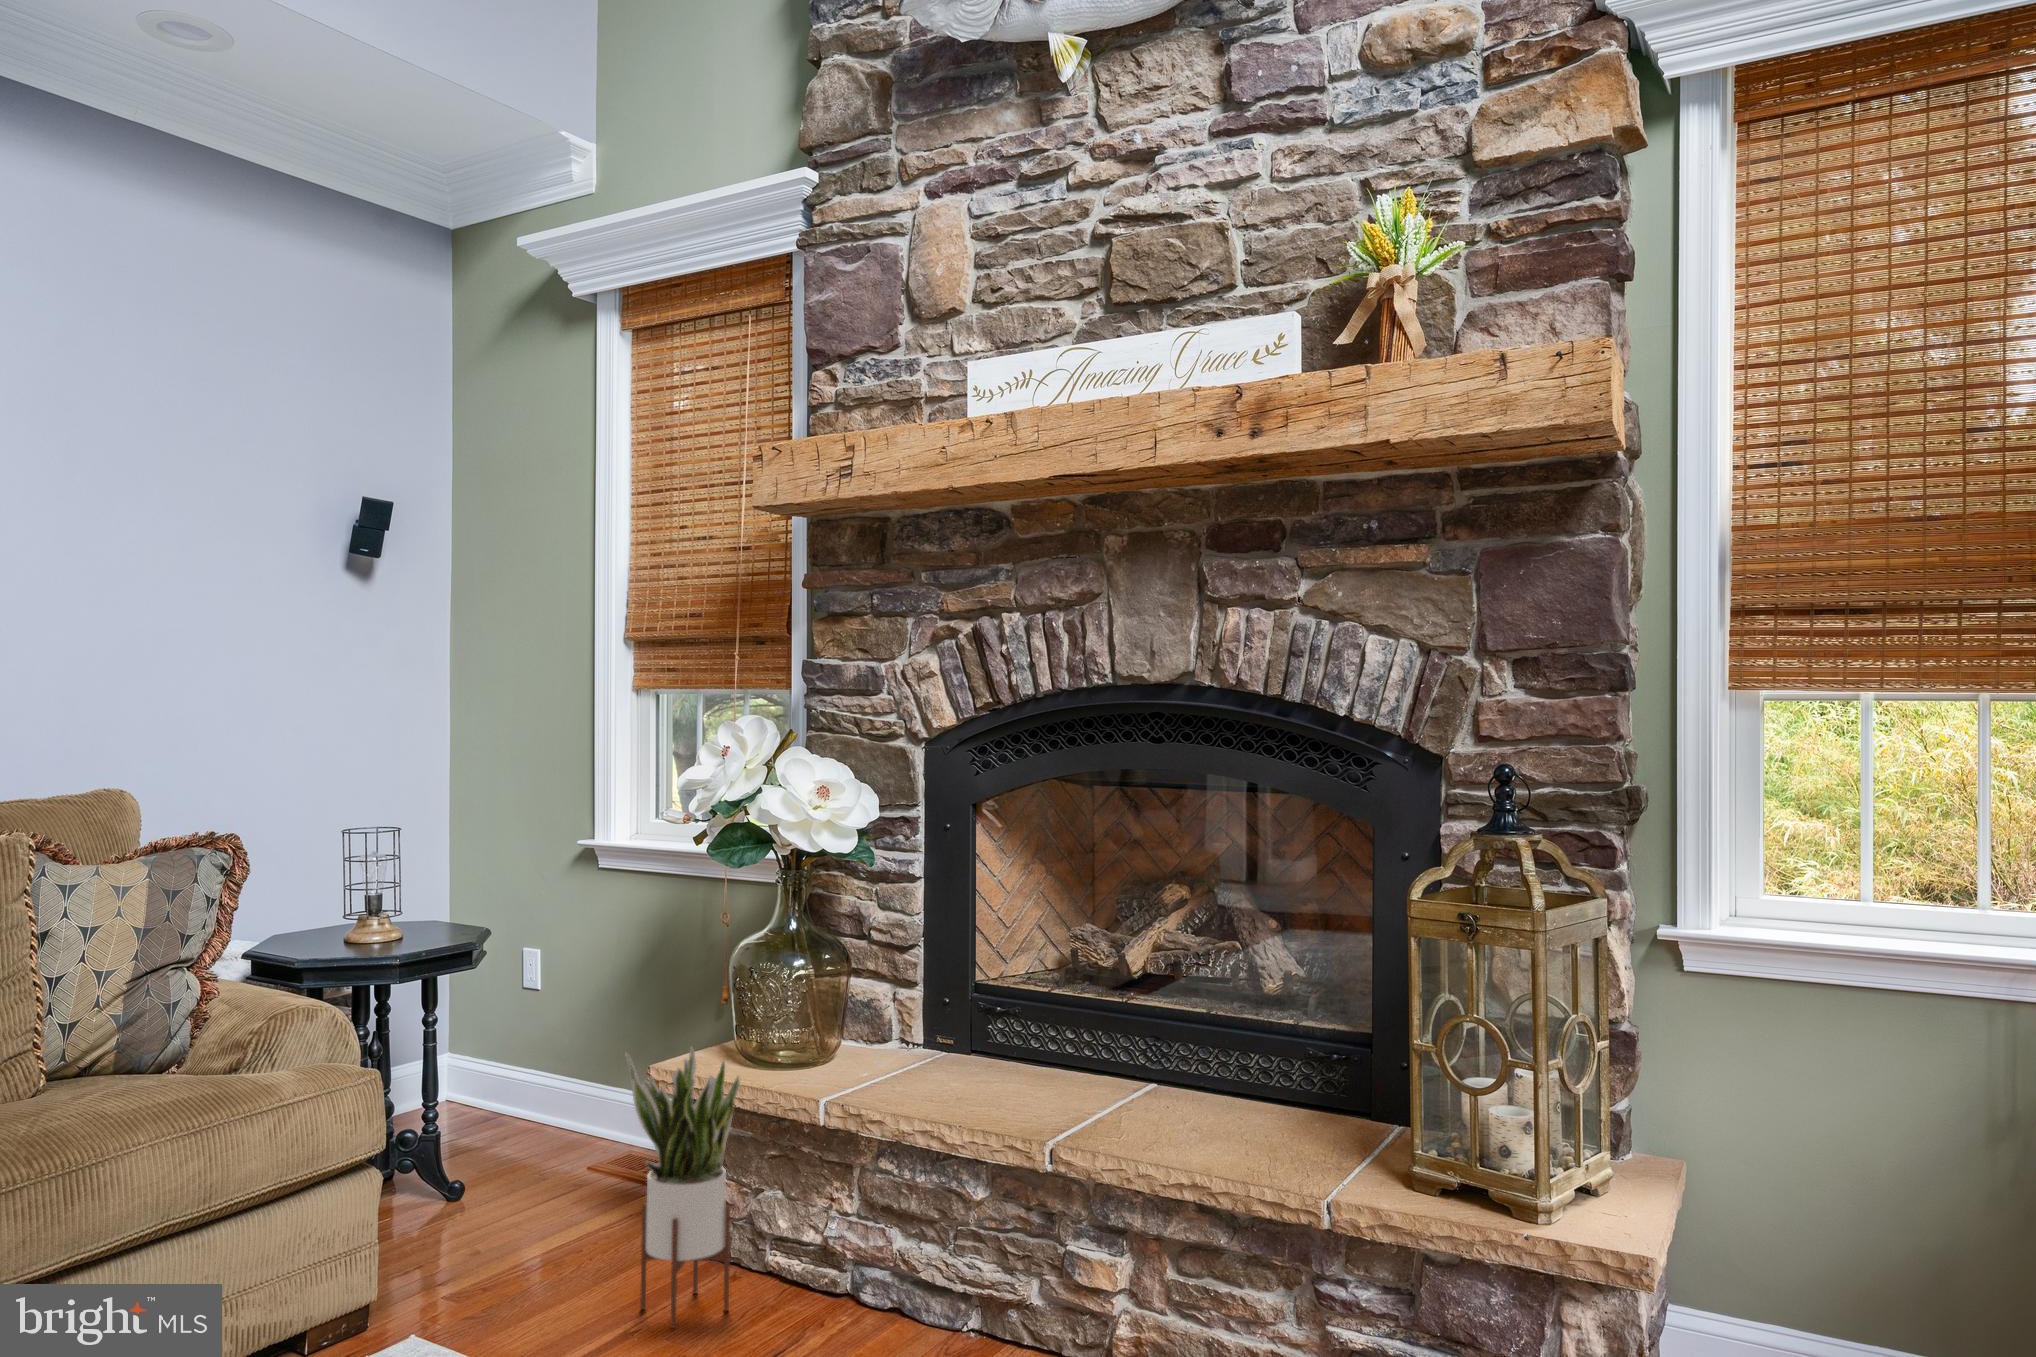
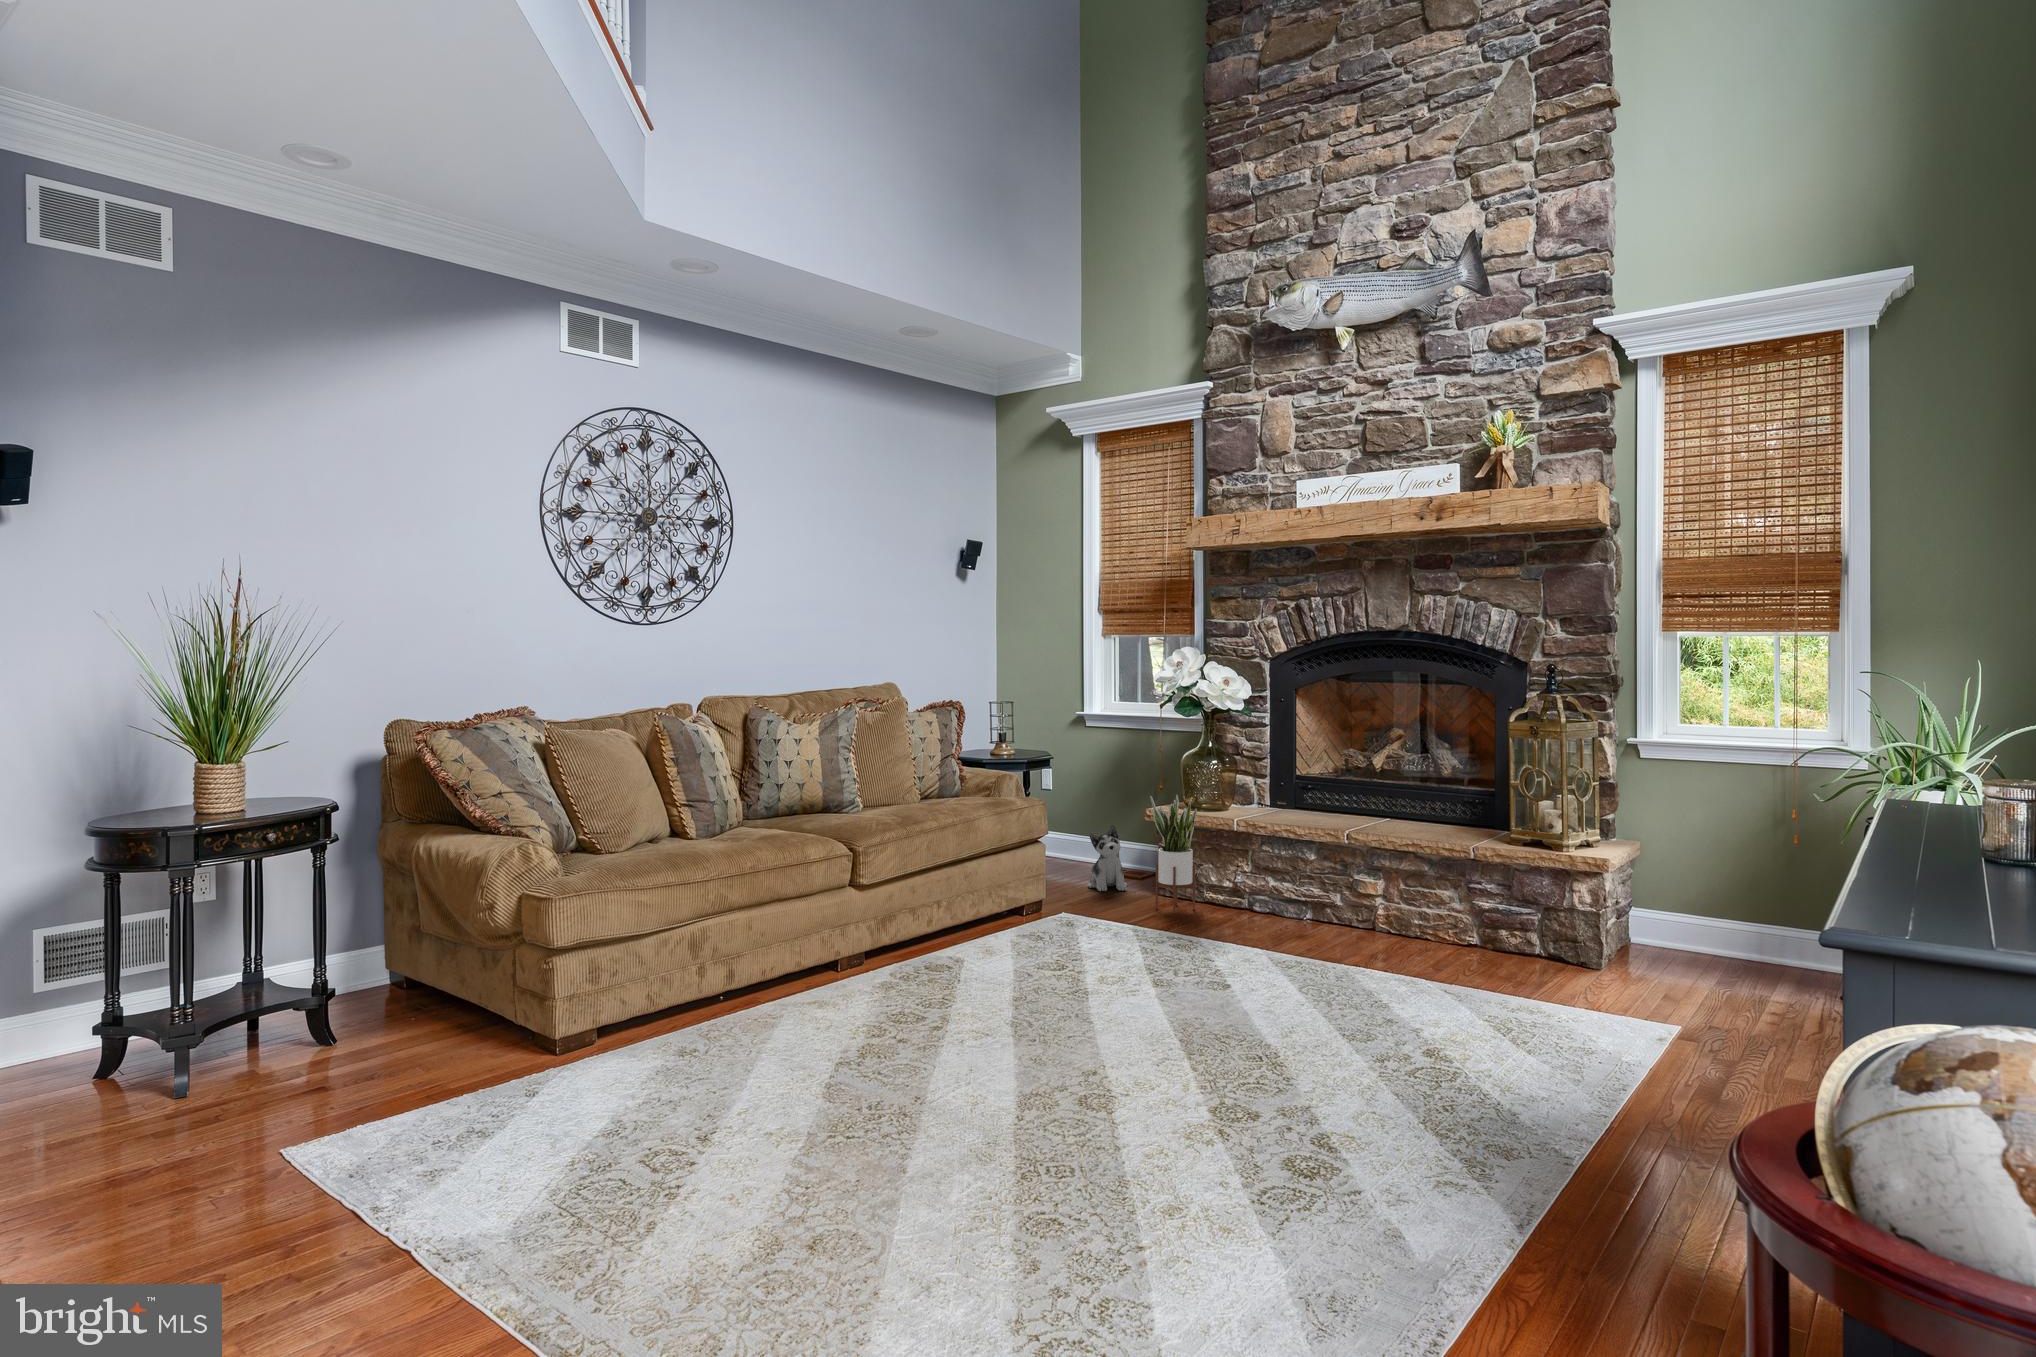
plush toy: none [535,1095,624,1247] -> present [1088,825,1127,891]

